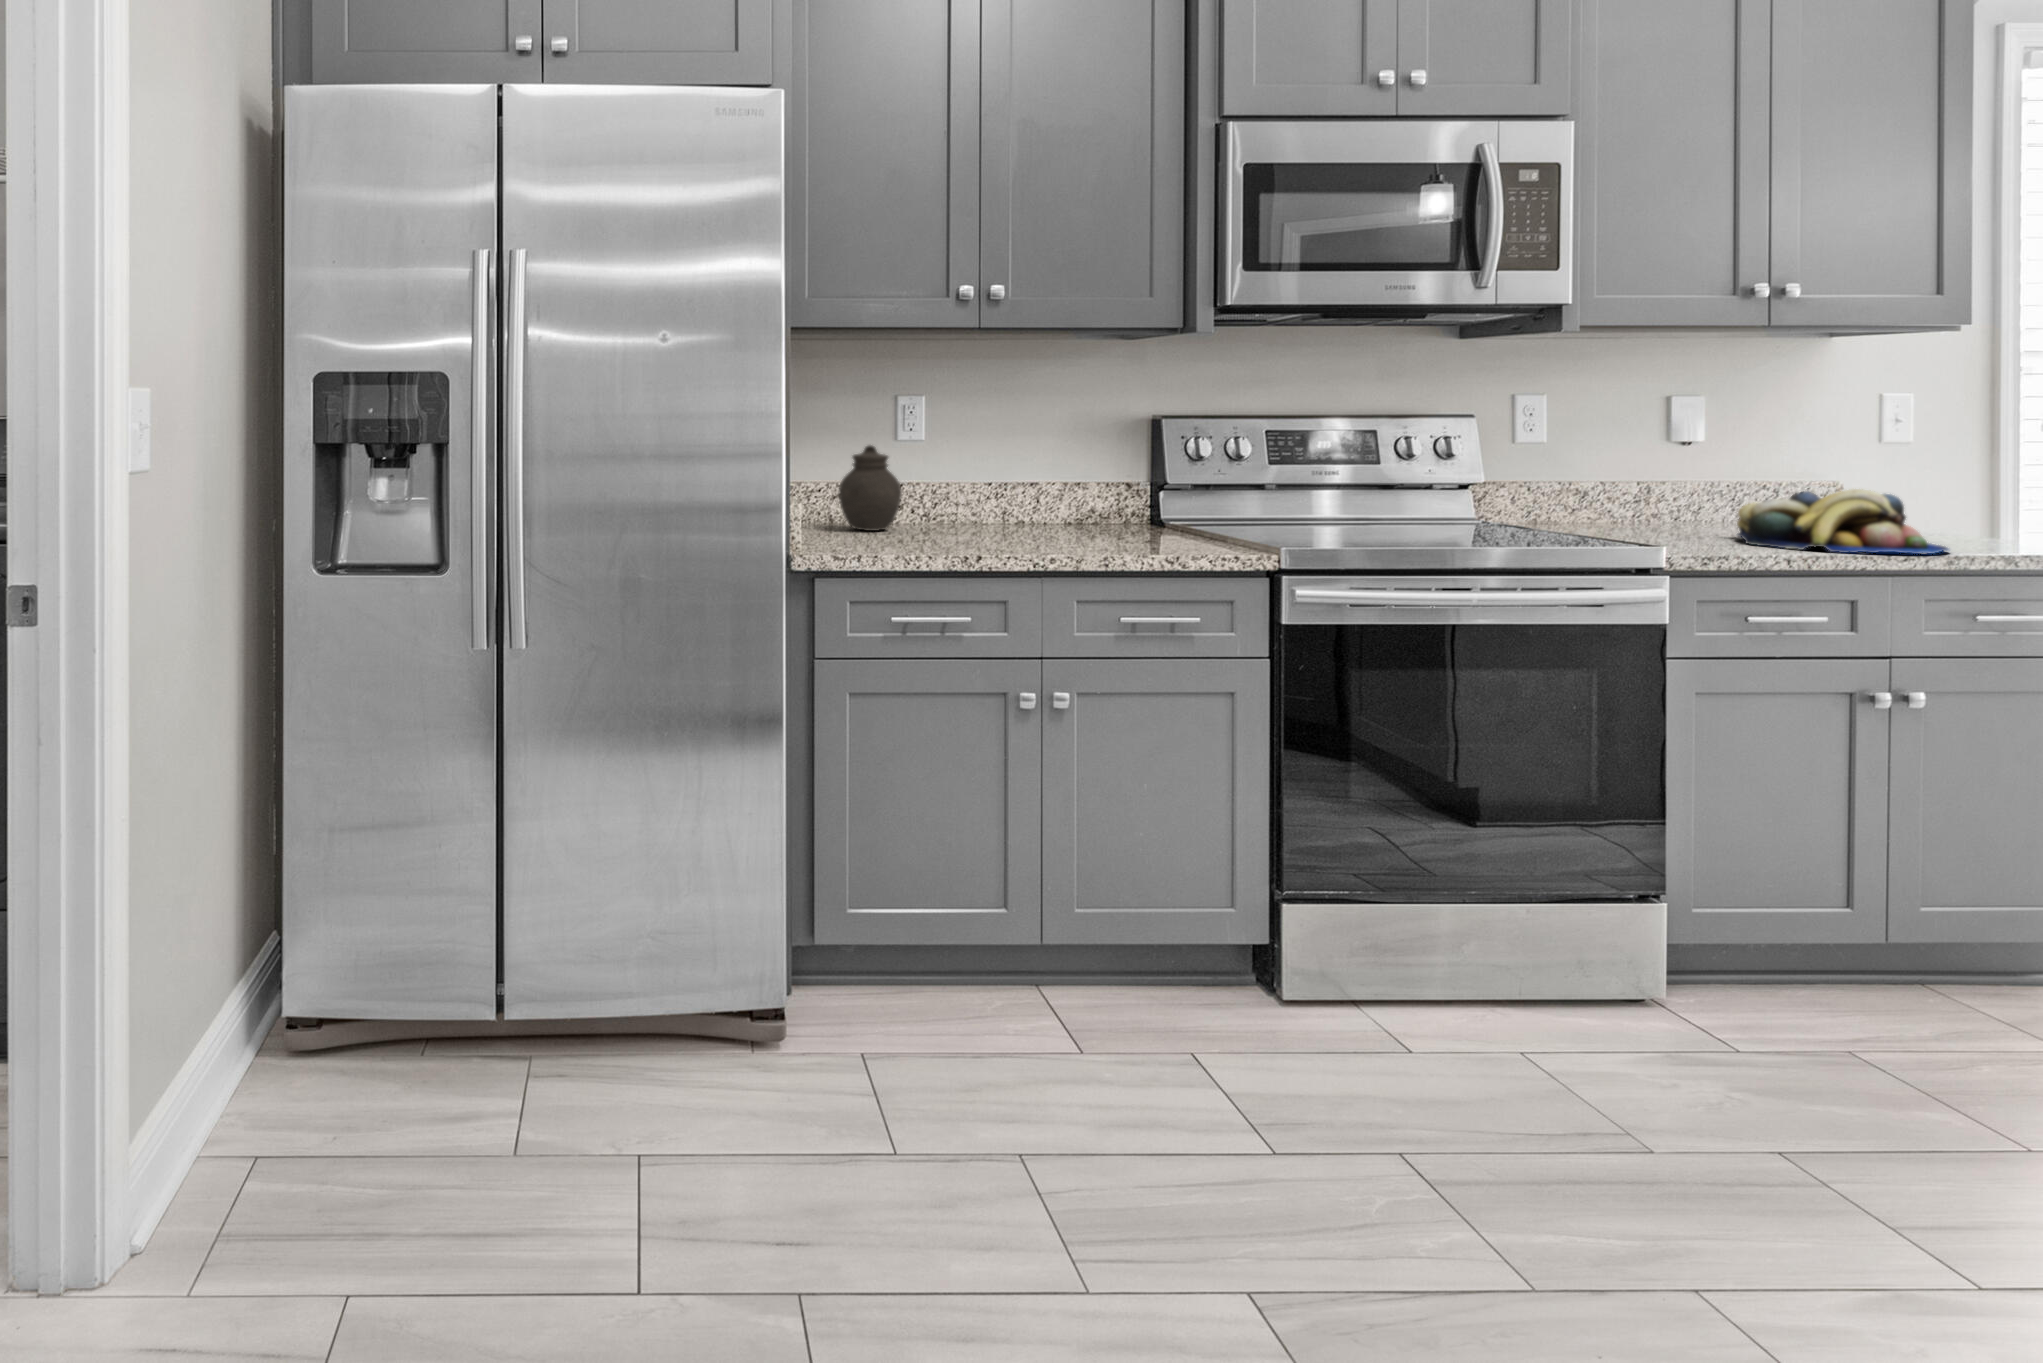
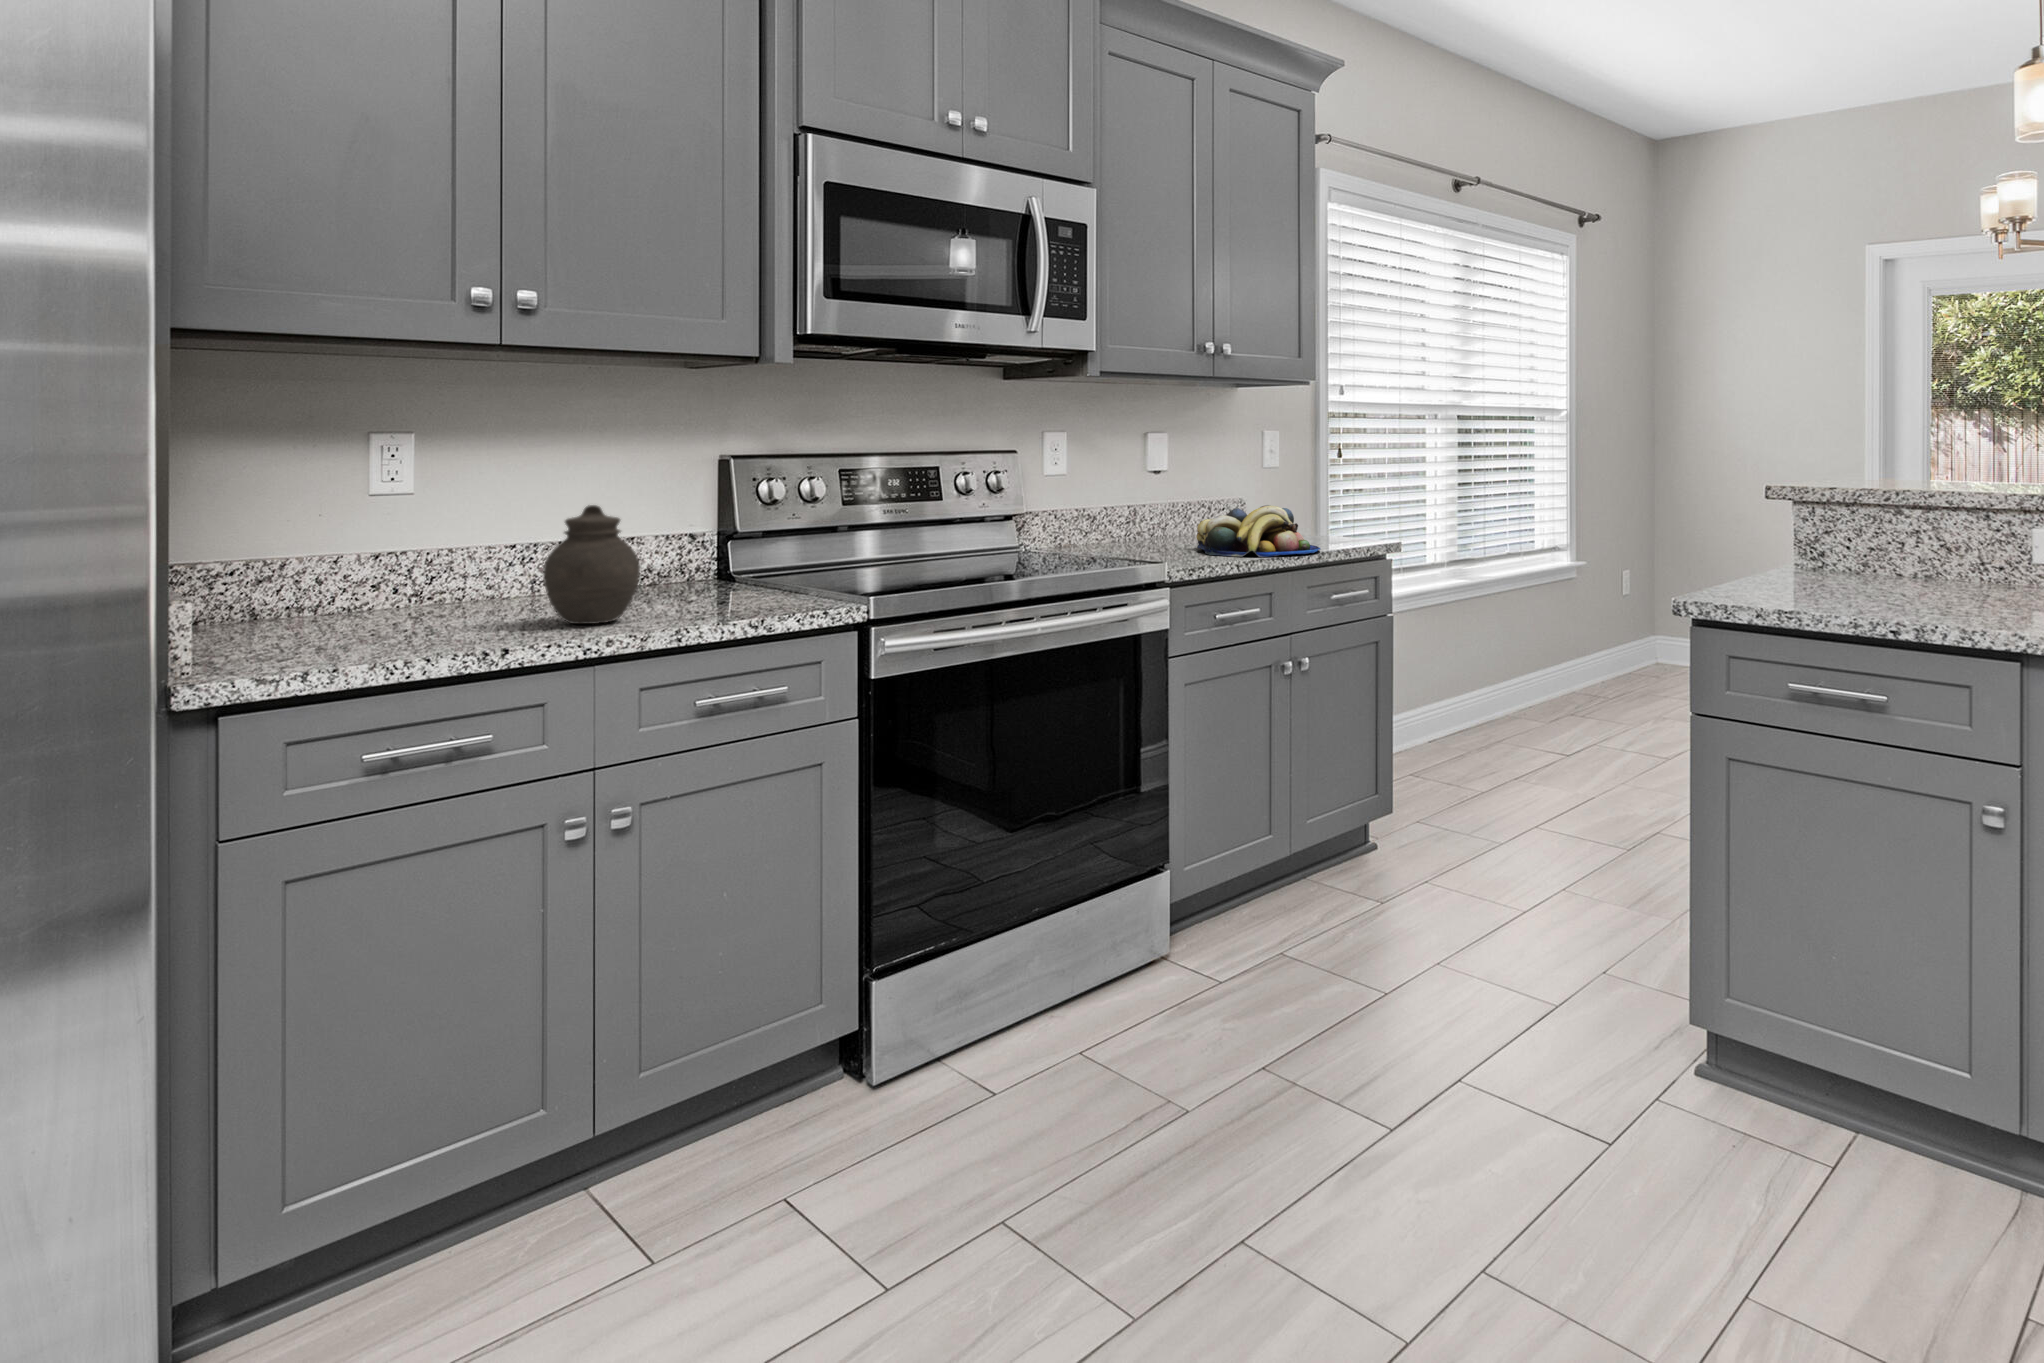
jar: present [839,445,902,531] -> present [543,505,640,624]

